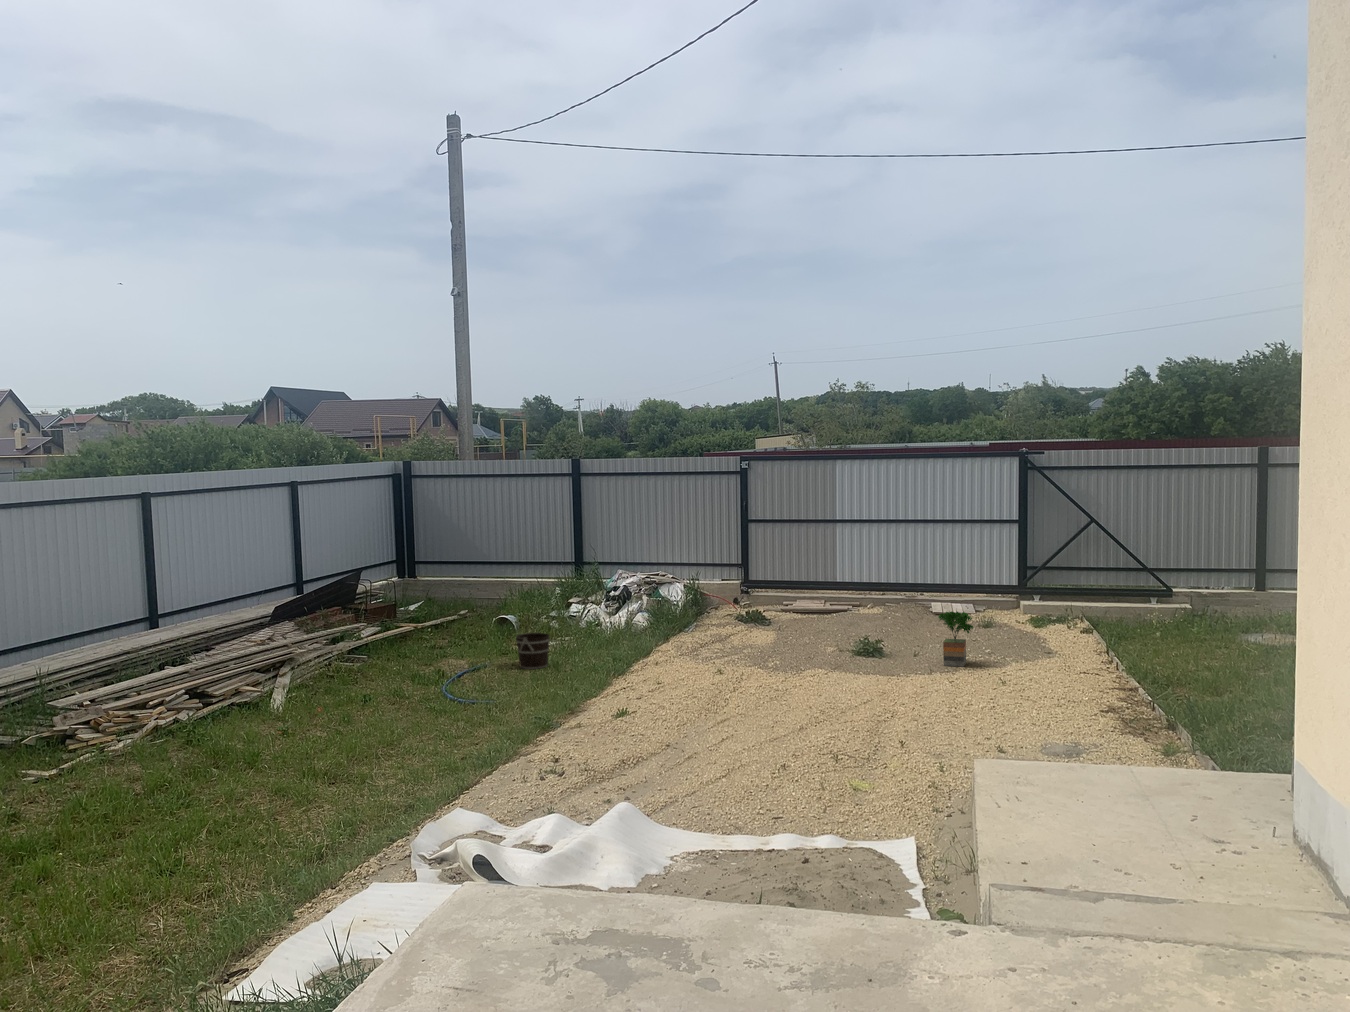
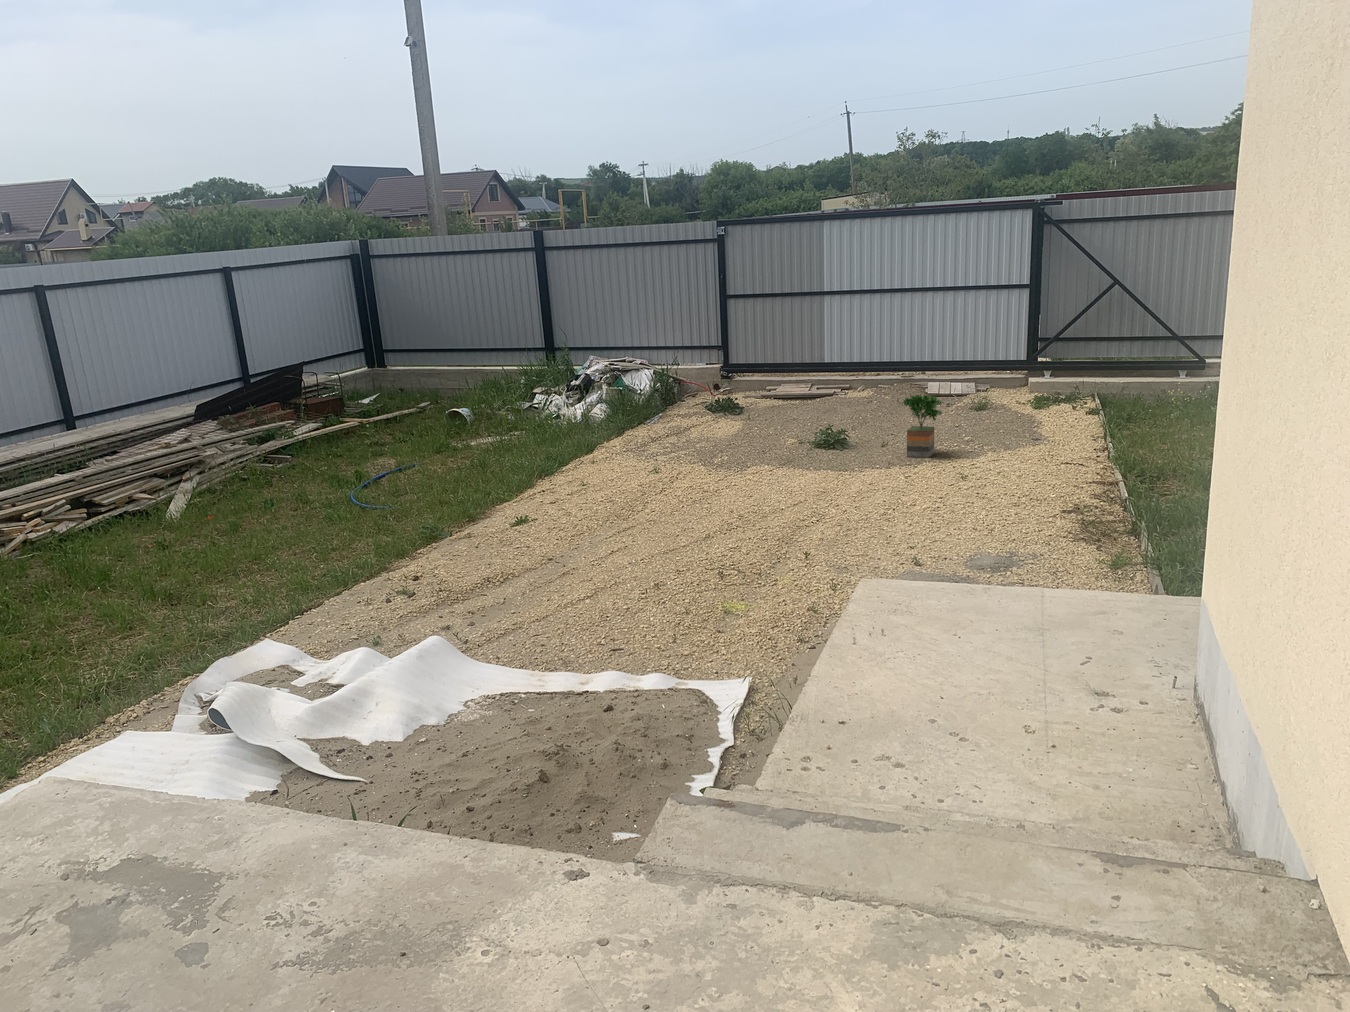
bucket: present [516,632,549,669] -> none [440,426,477,467]

